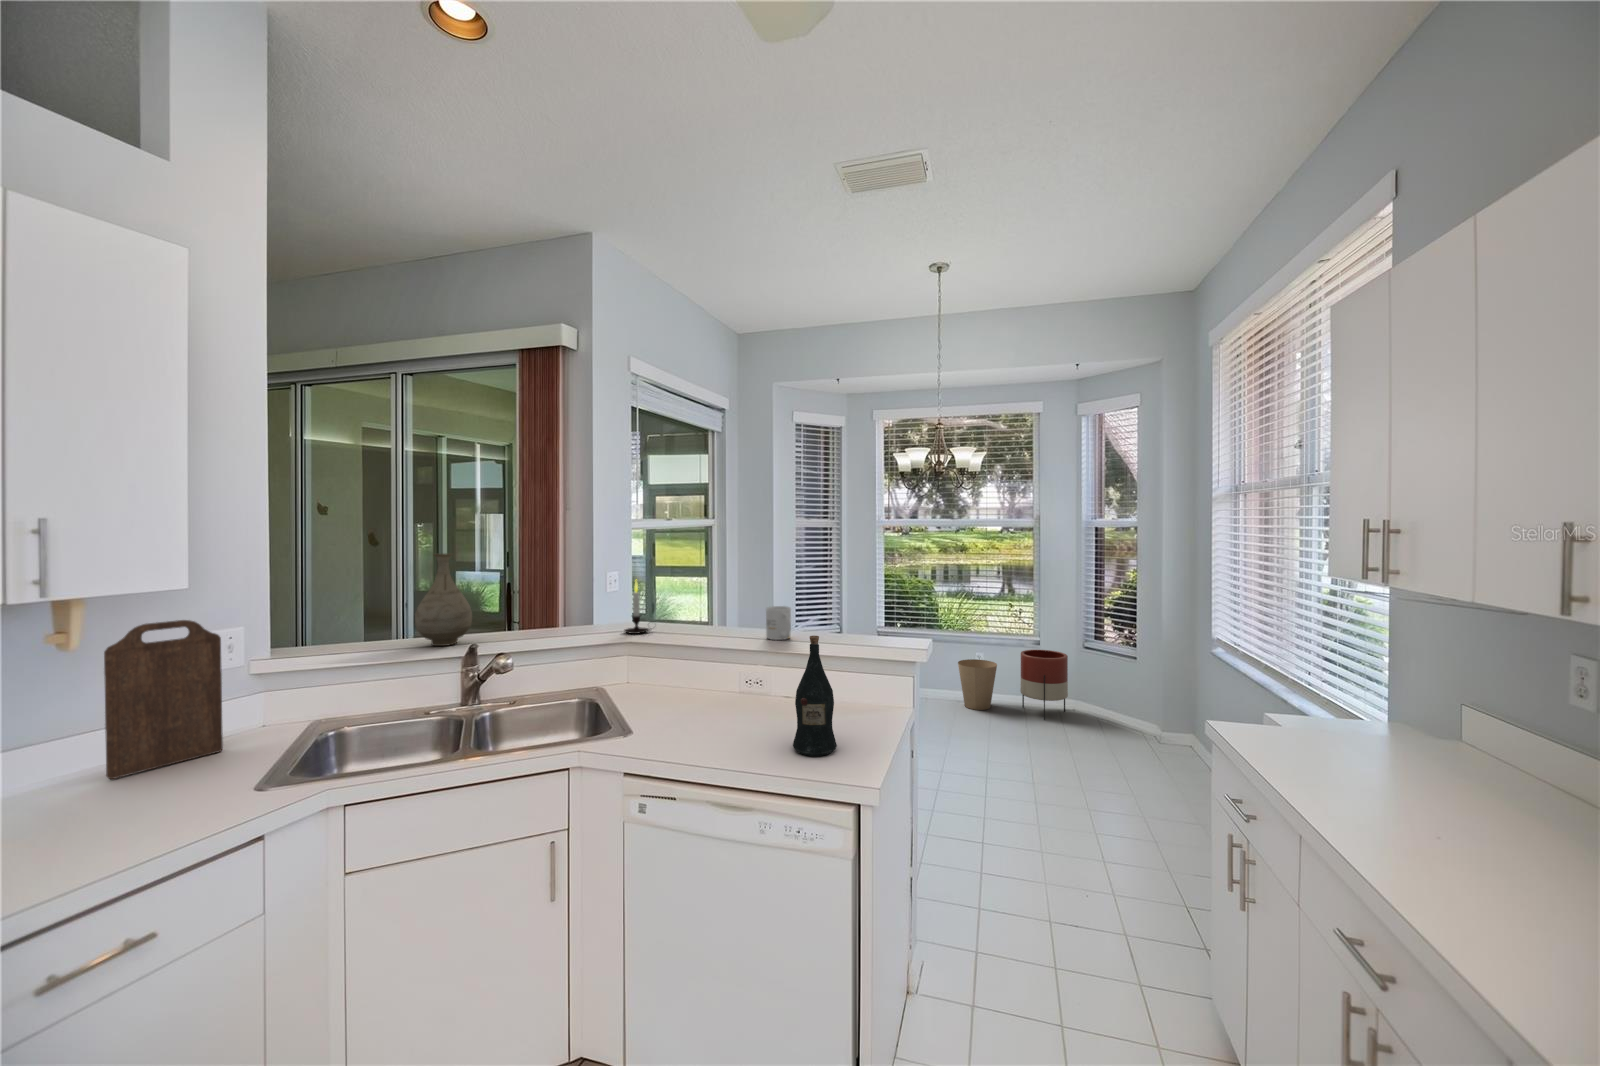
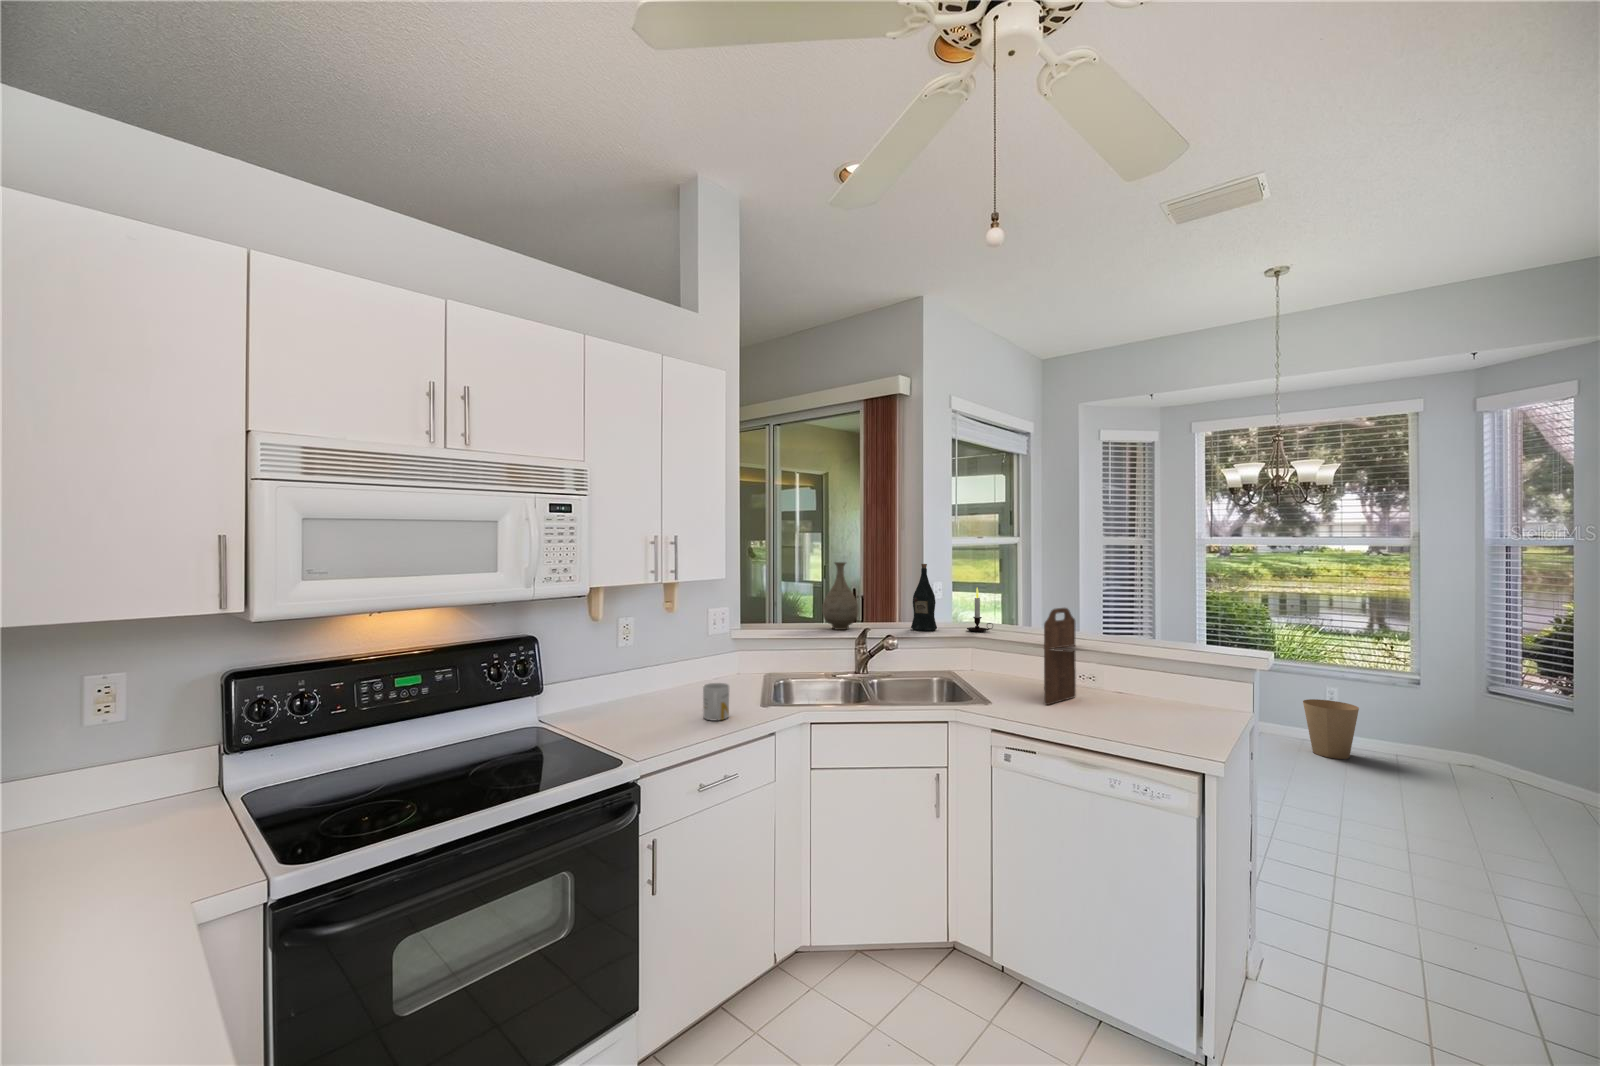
mug: present [766,606,791,640] -> present [703,683,729,721]
cutting board: present [104,620,223,779] -> present [1044,608,1076,705]
wine bottle: present [793,636,837,756] -> present [911,564,937,631]
planter: present [1020,650,1068,720] -> none [1394,695,1468,780]

